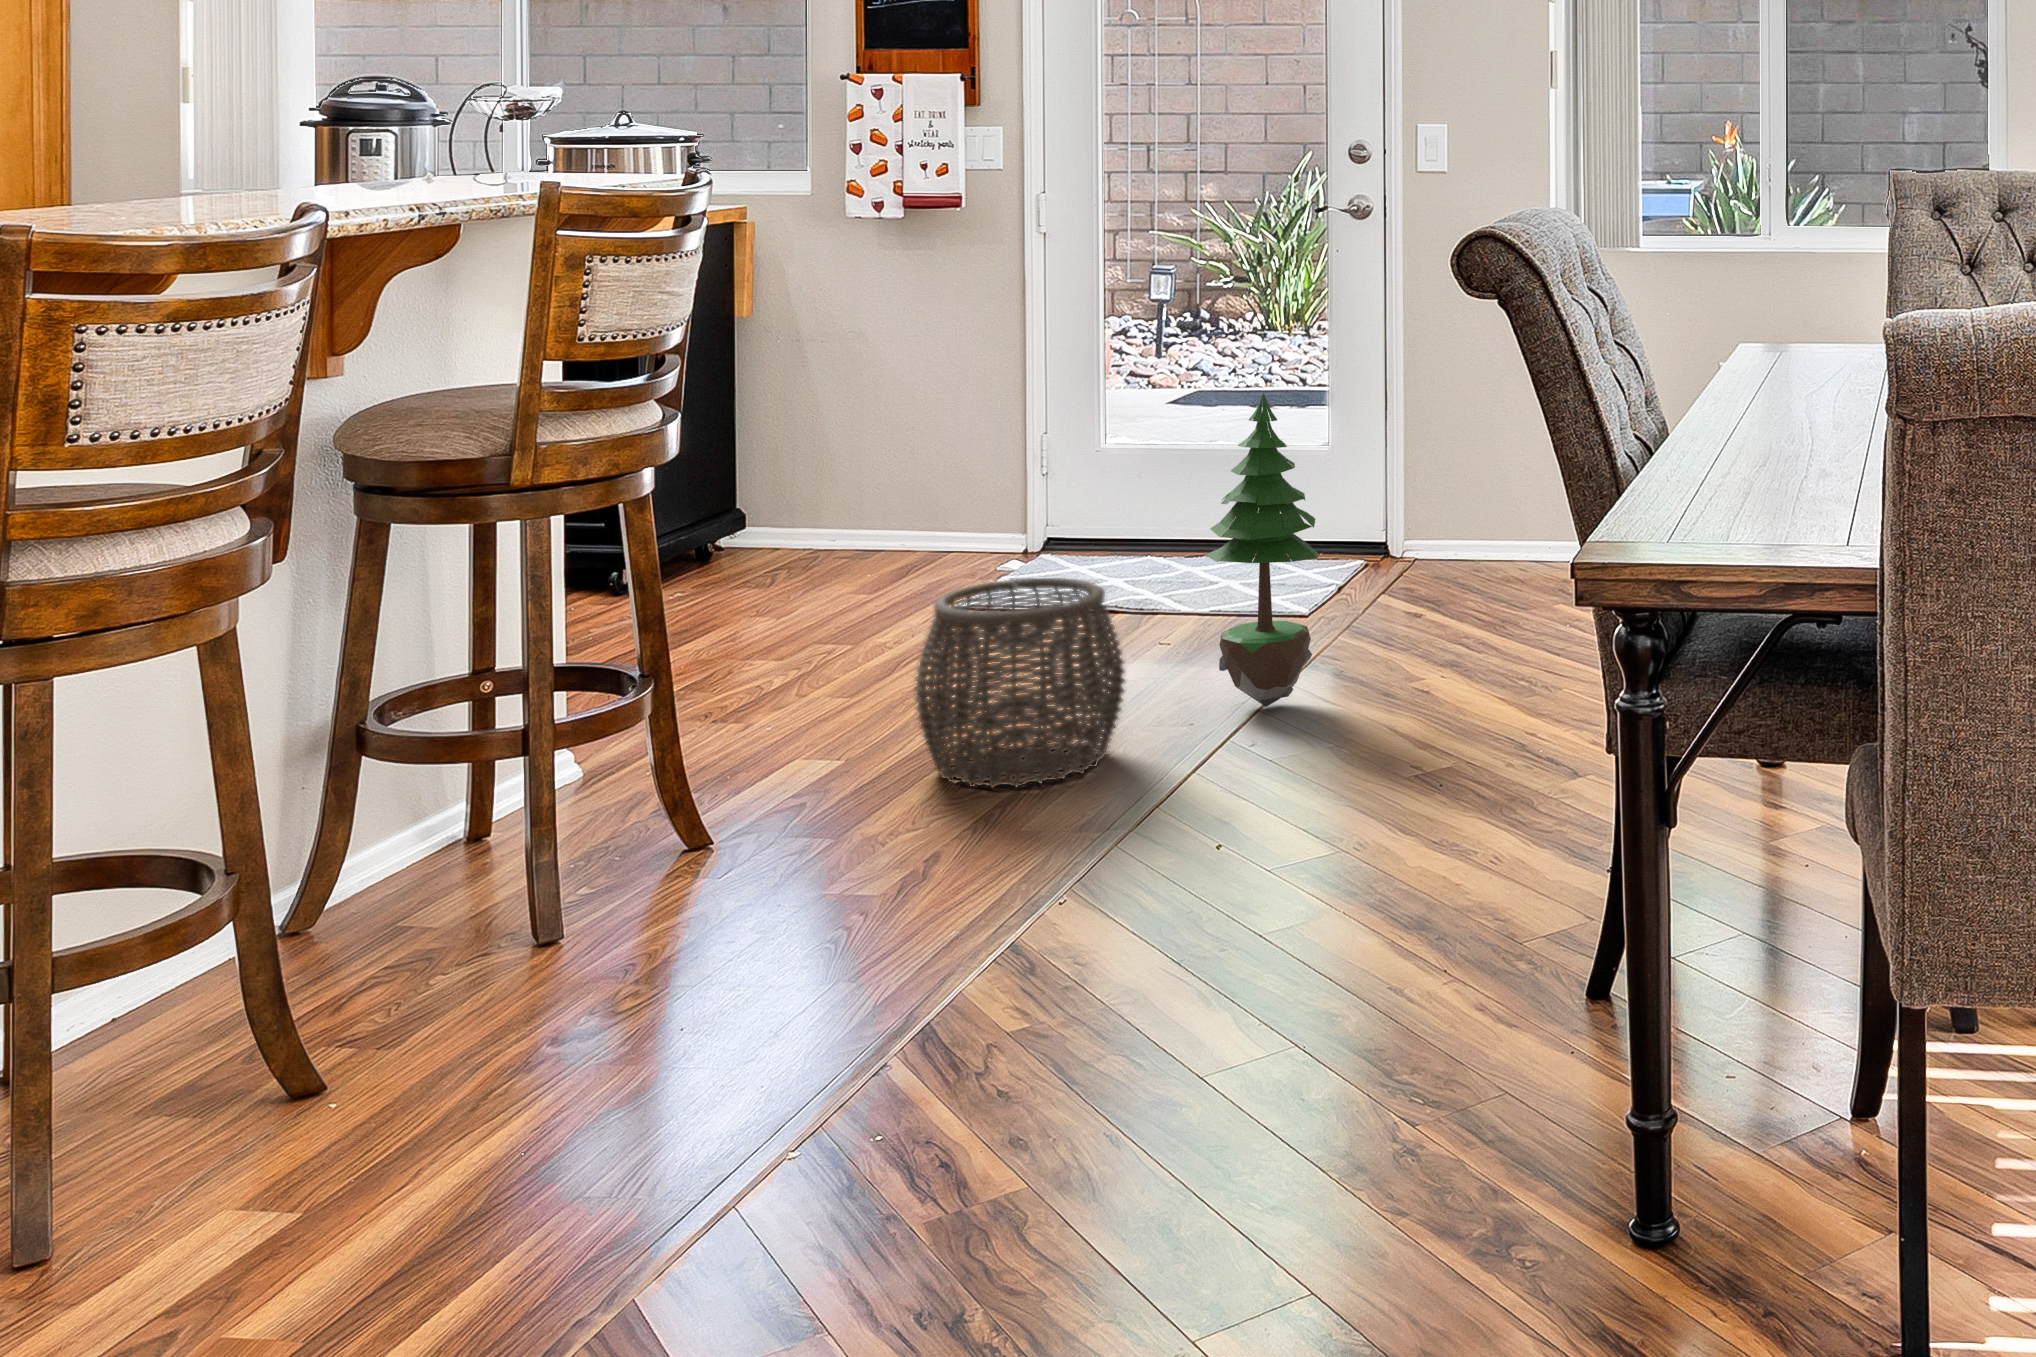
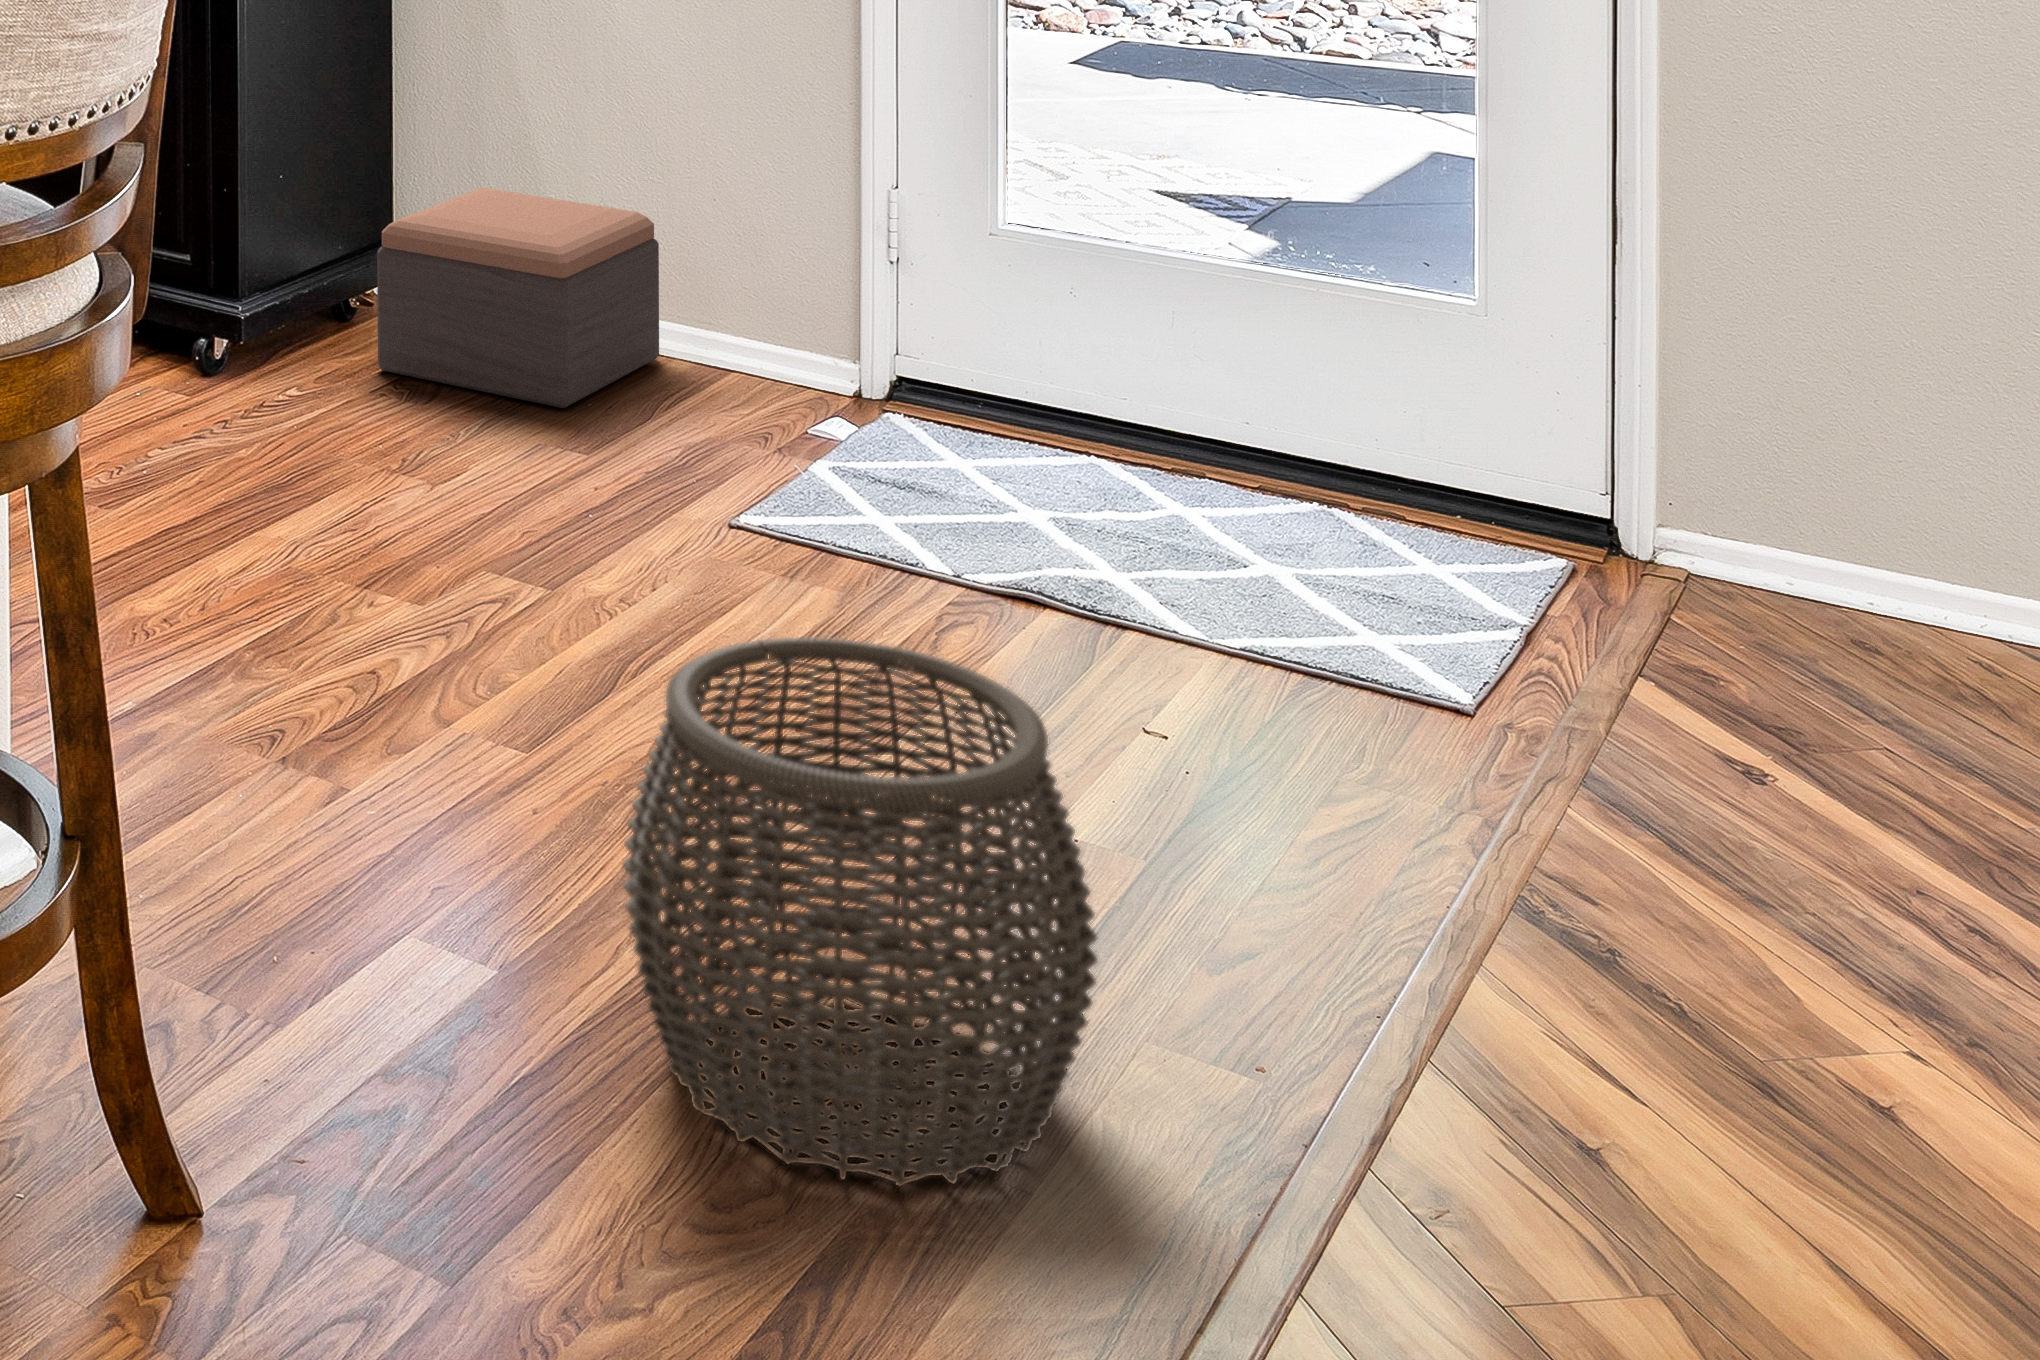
potted tree: present [1205,393,1318,707] -> none [1273,287,1571,1025]
footstool: none [733,468,910,579] -> present [377,188,659,408]

